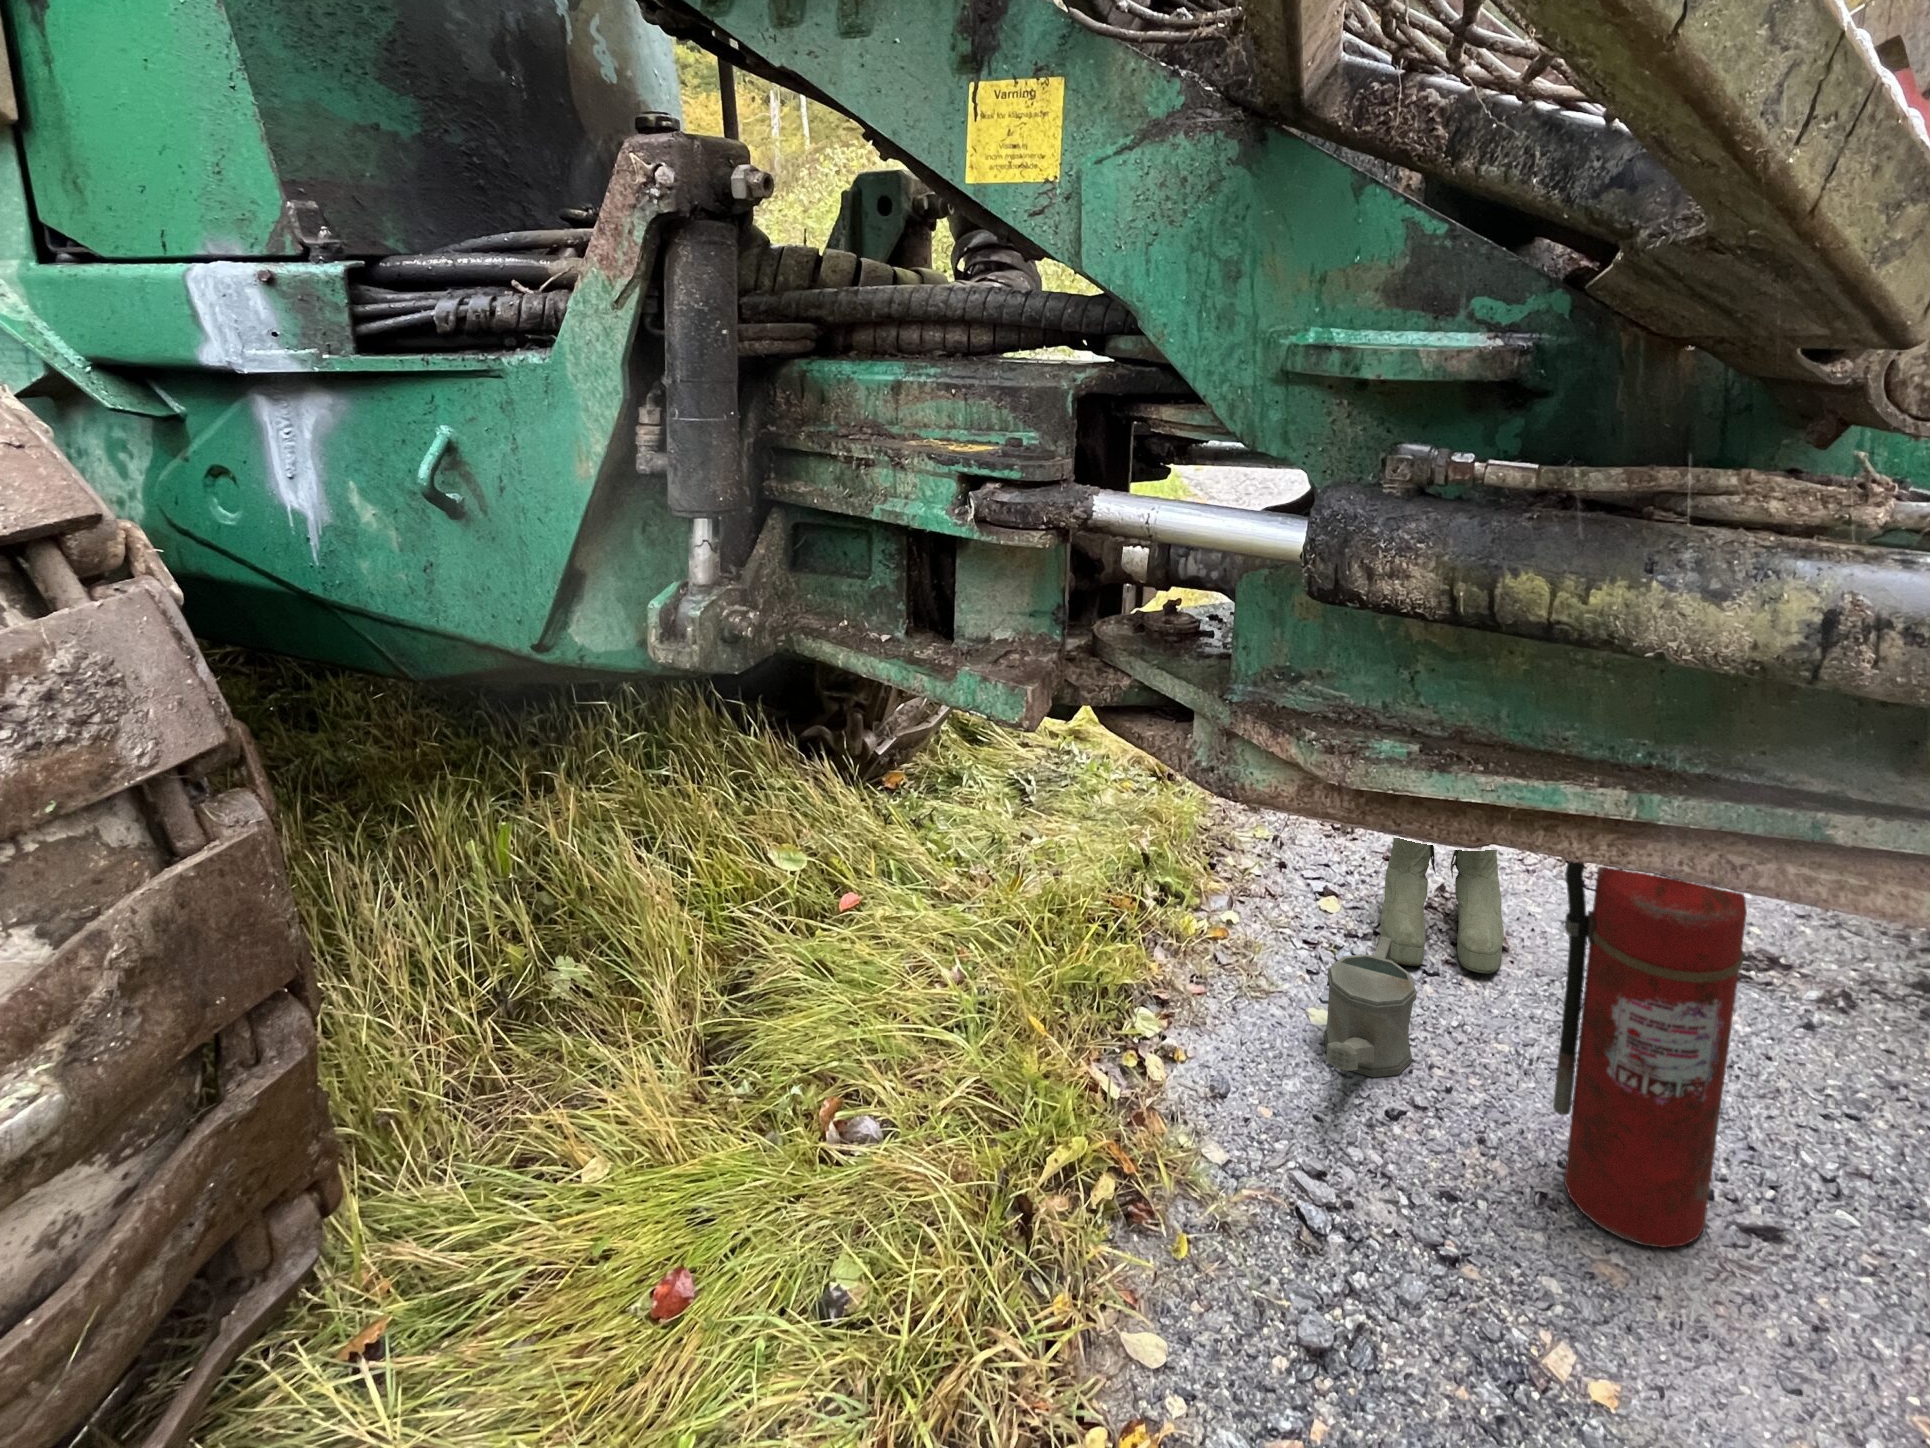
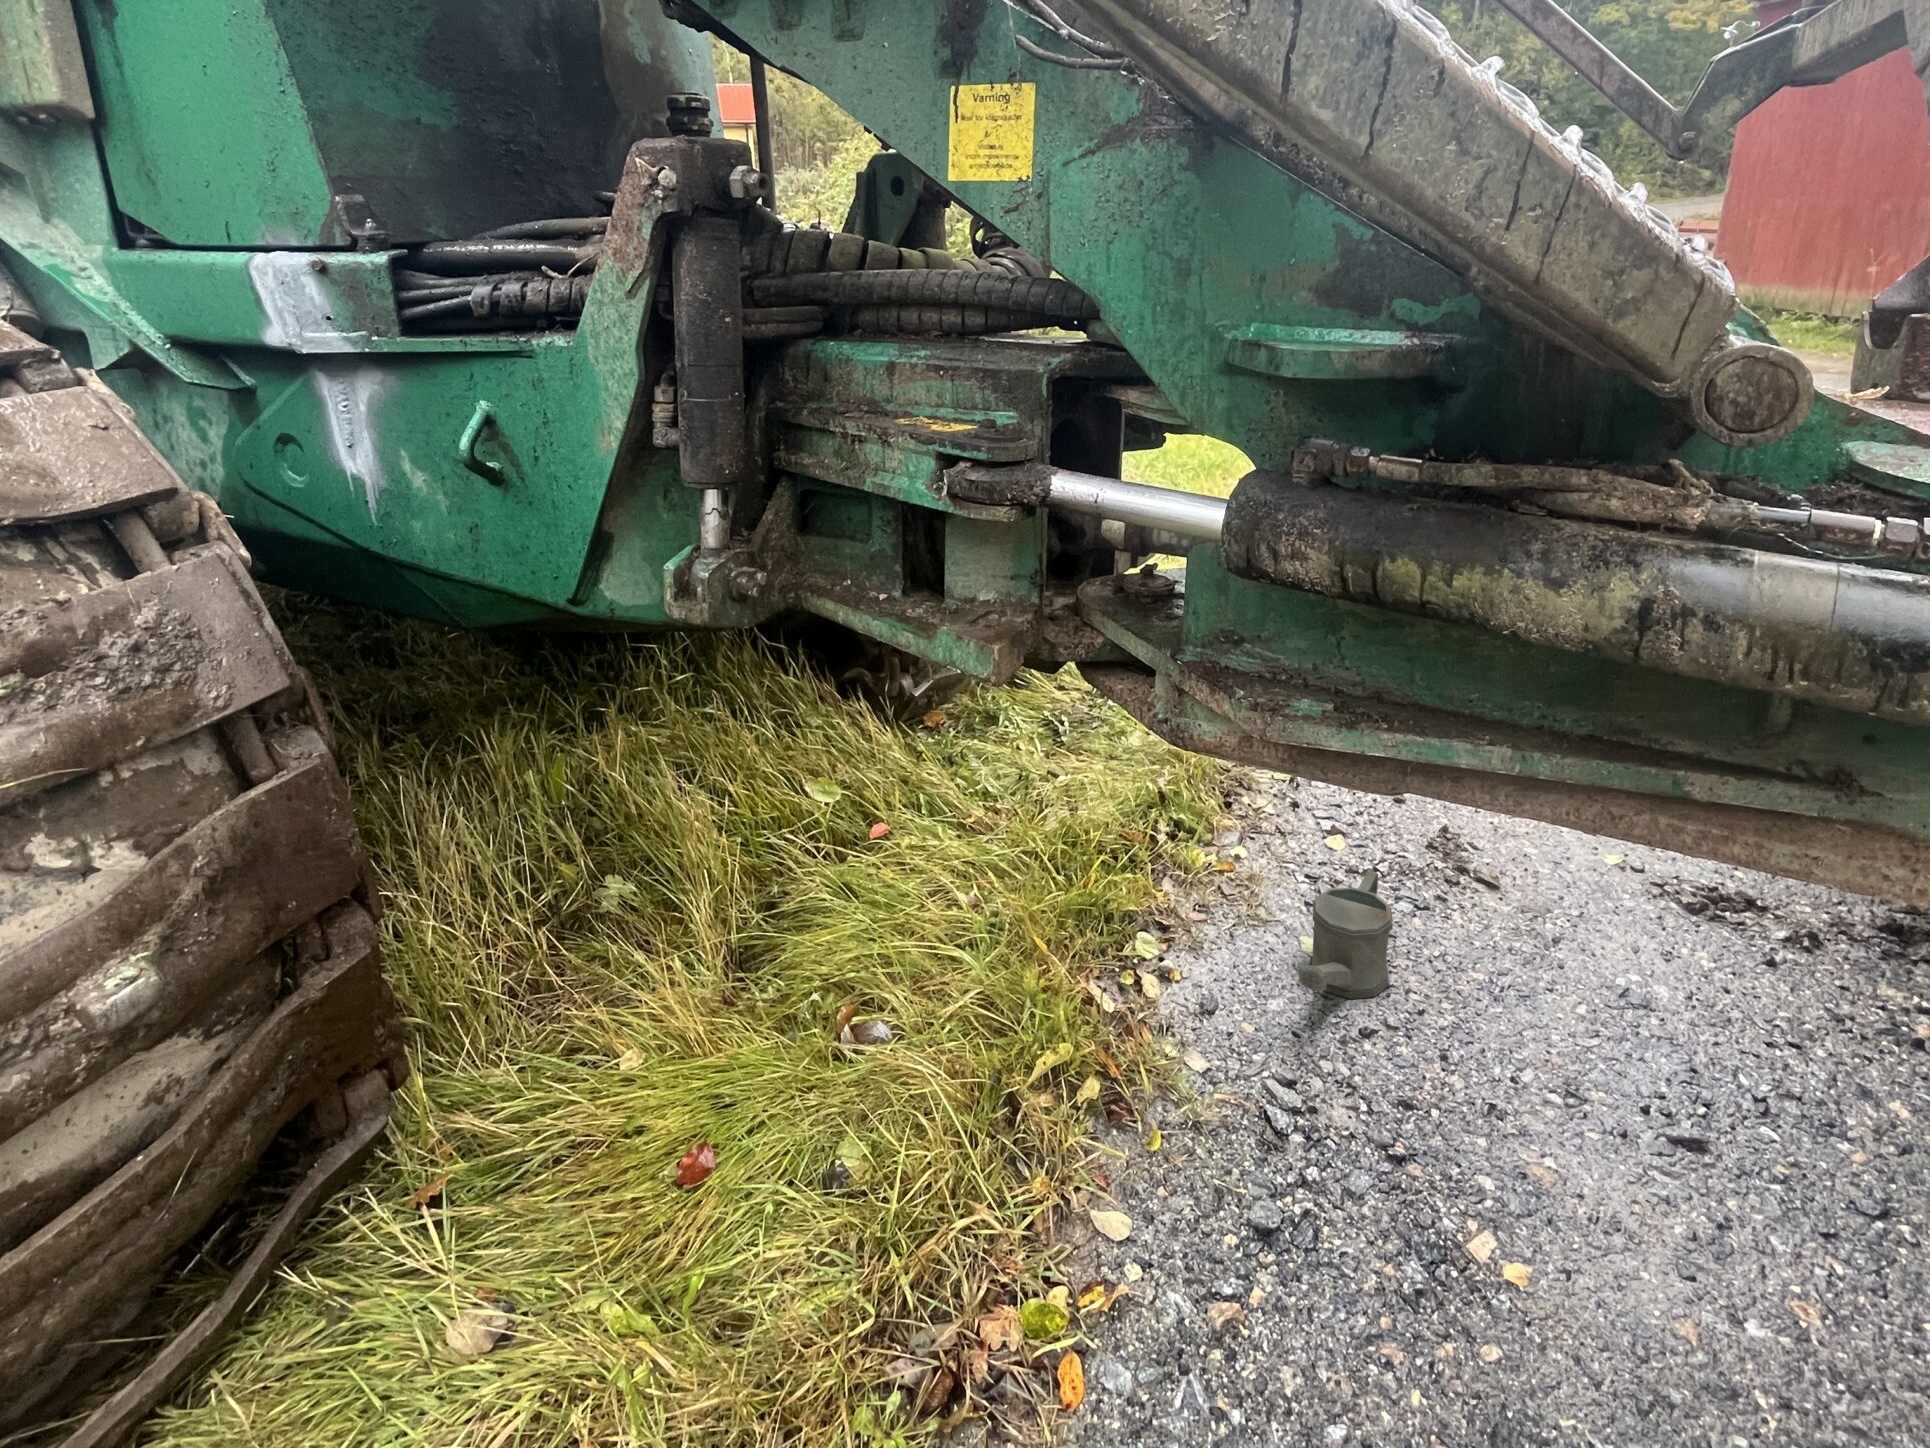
boots: present [1380,838,1504,974] -> none [1378,754,1493,907]
fire extinguisher: present [1553,862,1747,1248] -> none [1501,740,1704,1153]

